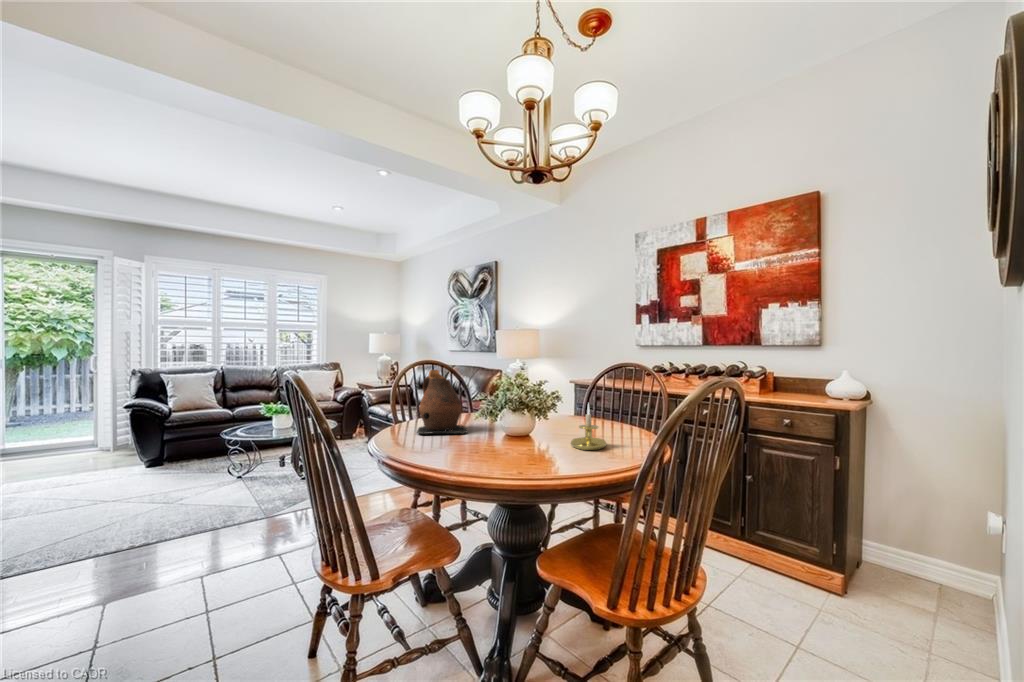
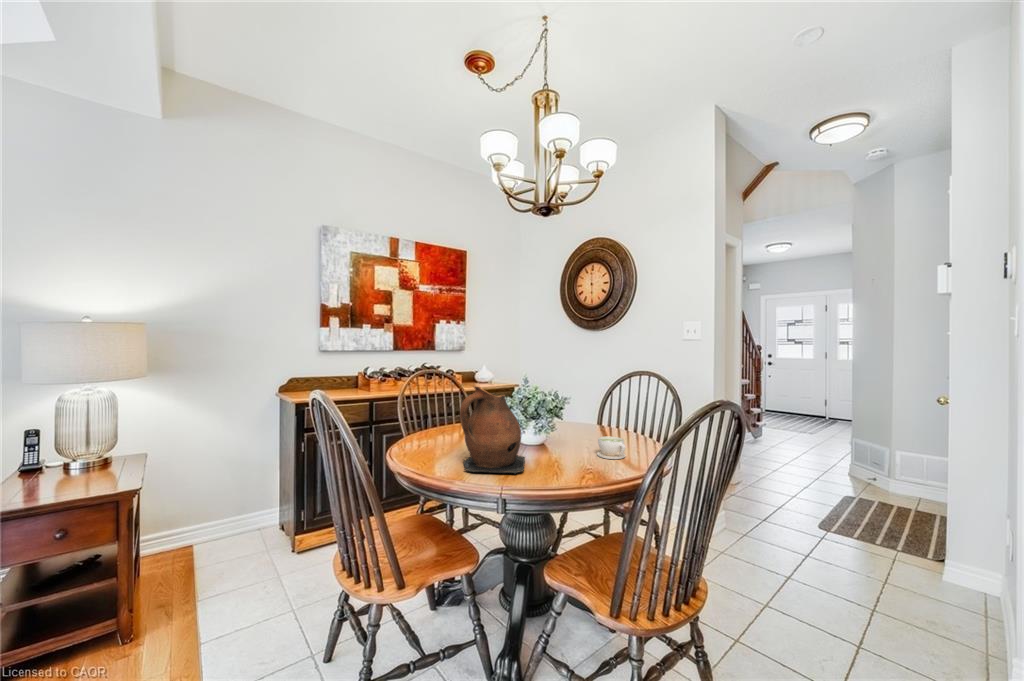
candle holder: present [571,404,607,450] -> none [572,398,614,436]
coffee cup: none [470,432,499,454] -> present [597,436,625,459]

